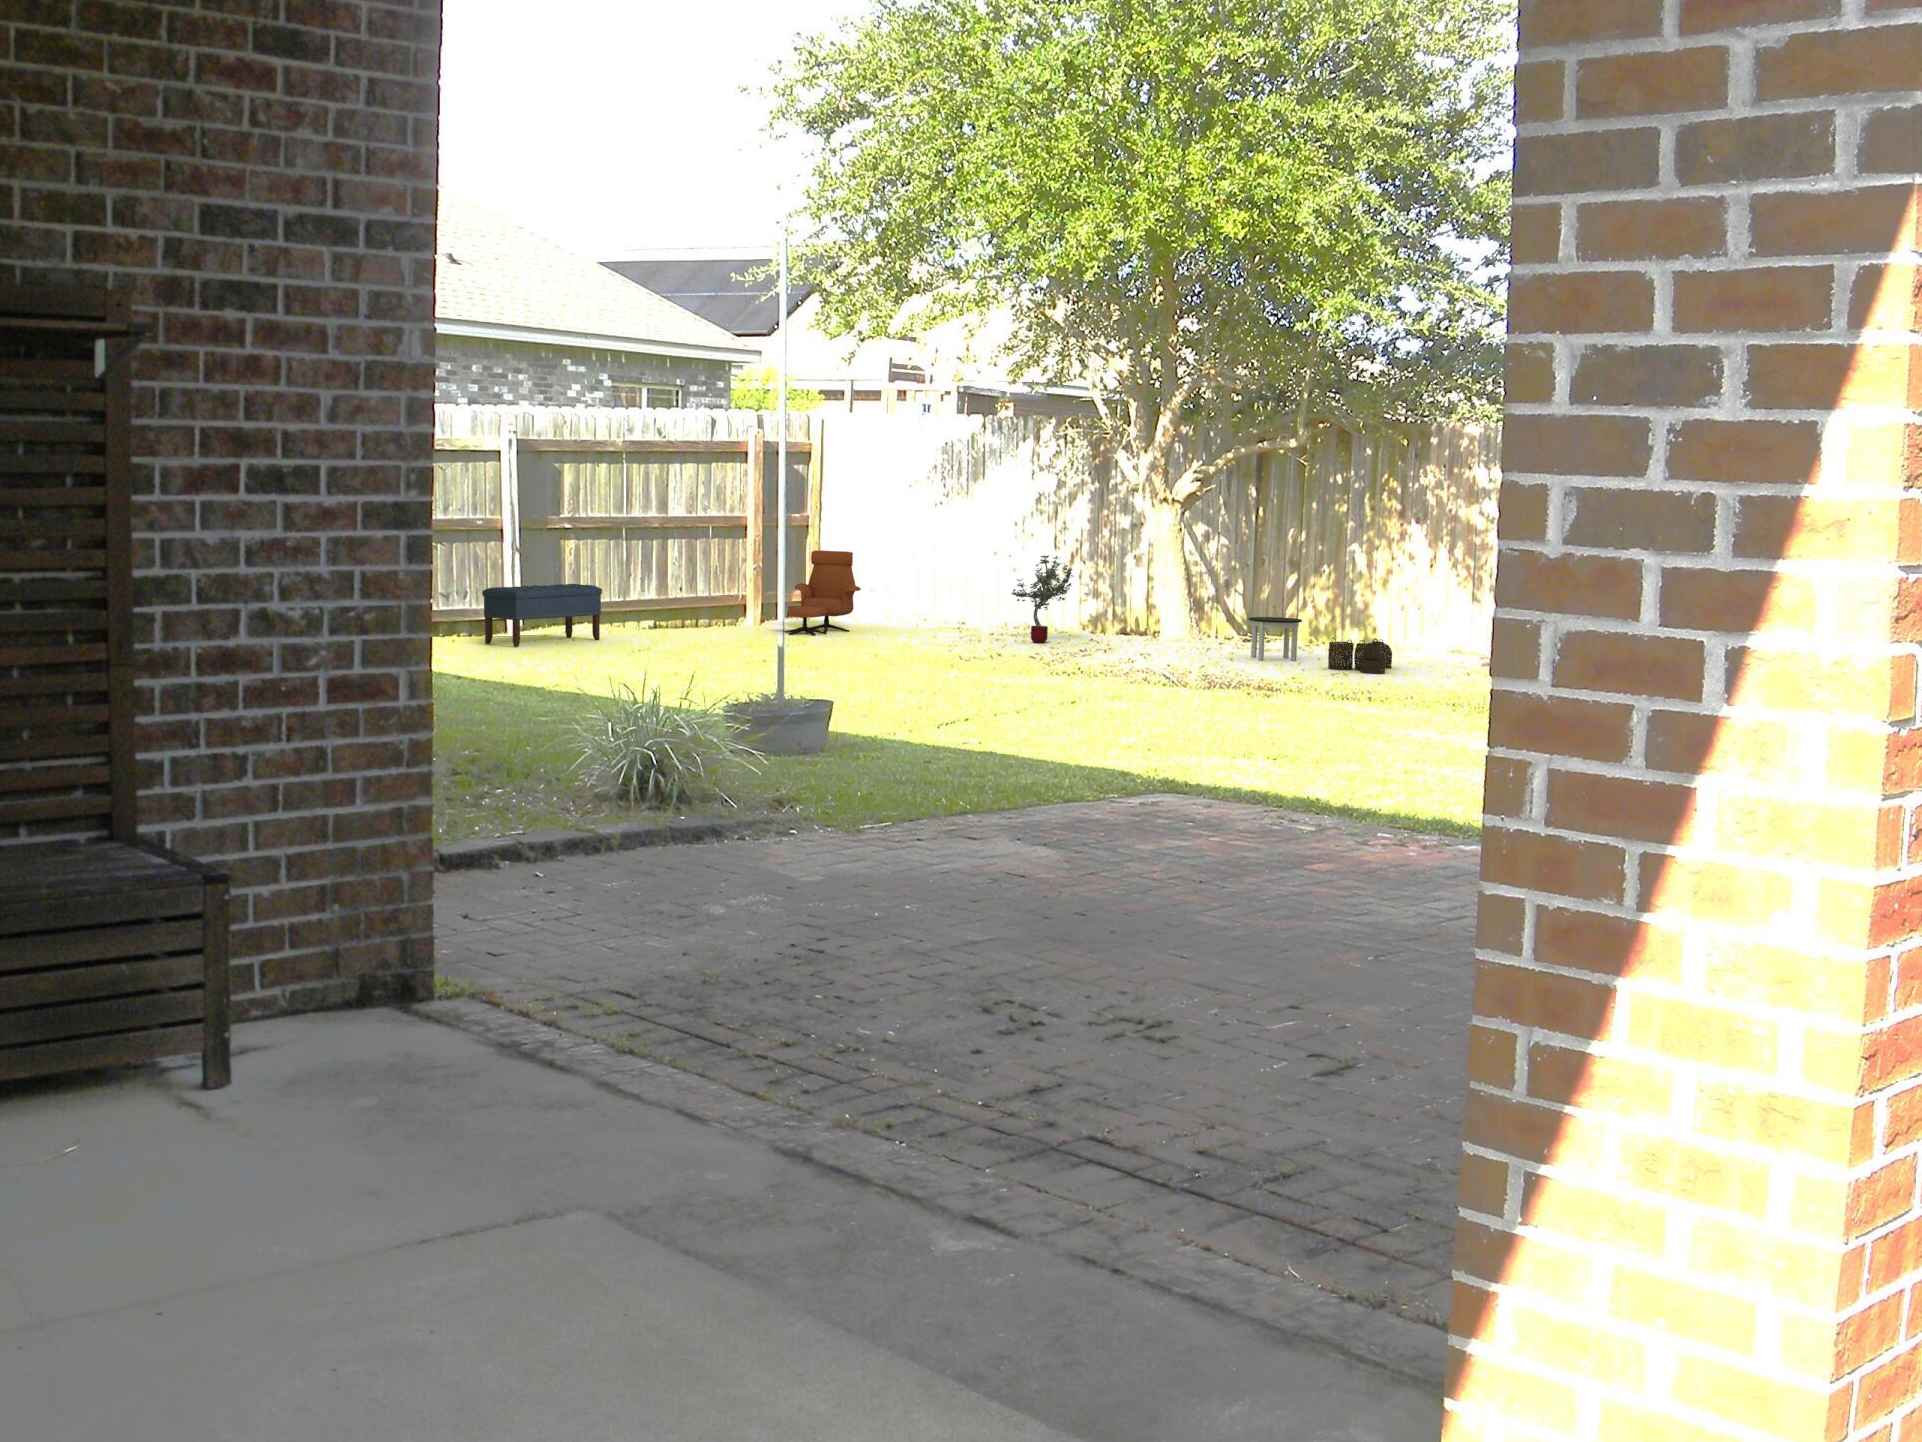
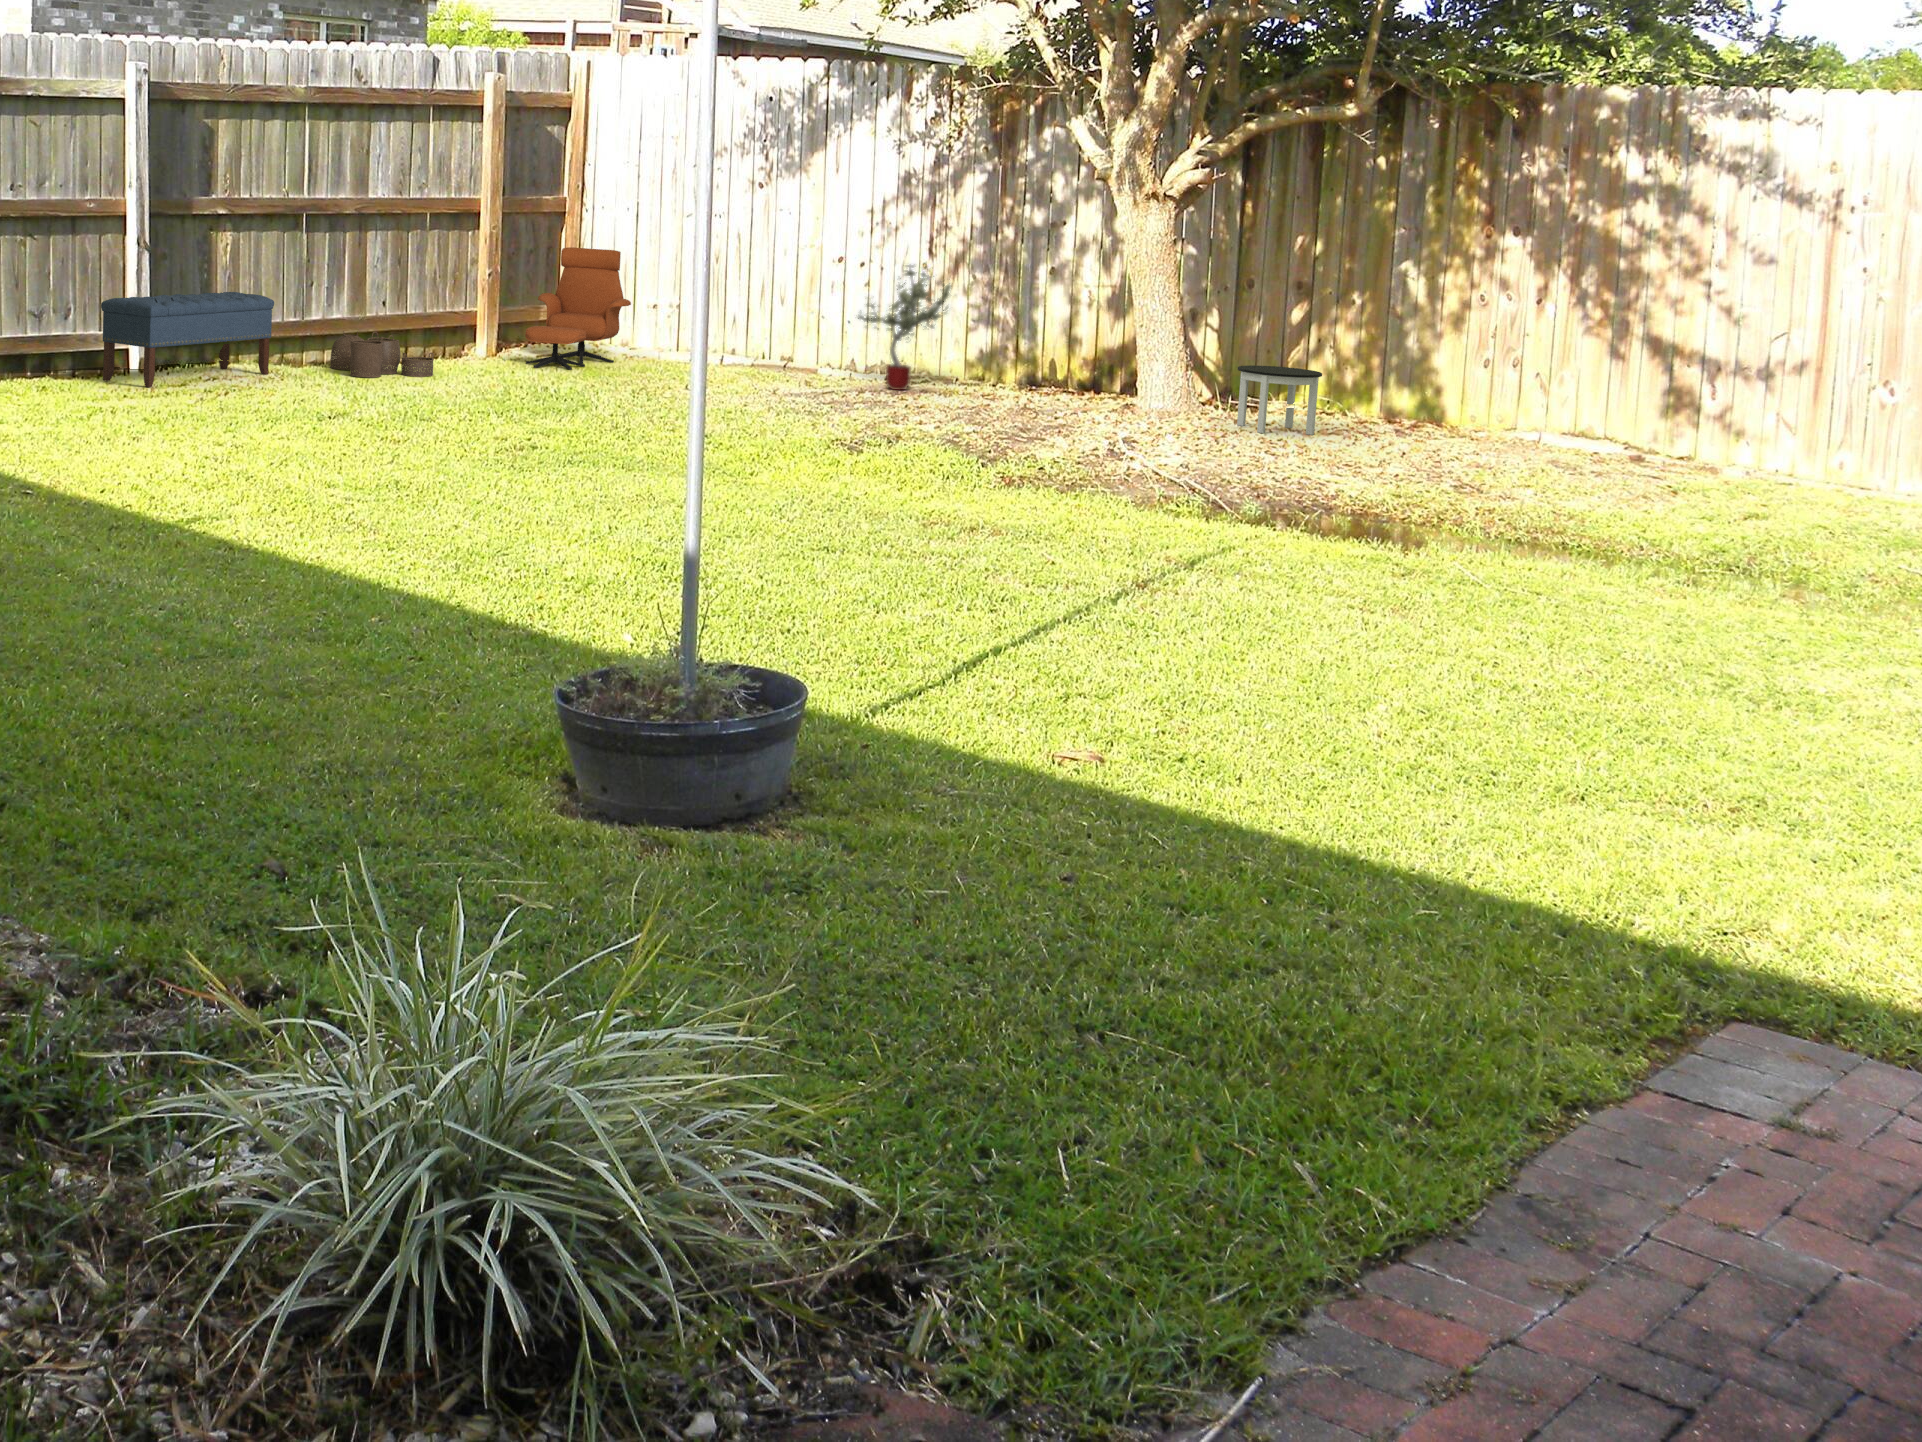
woven basket: present [1328,638,1392,674] -> present [330,331,434,378]

